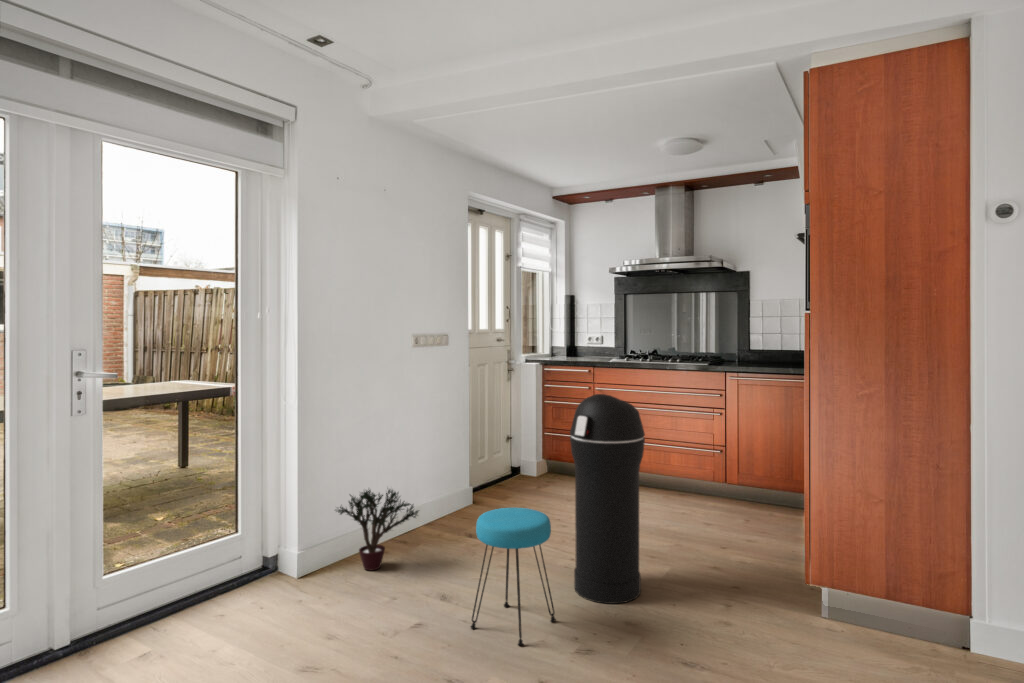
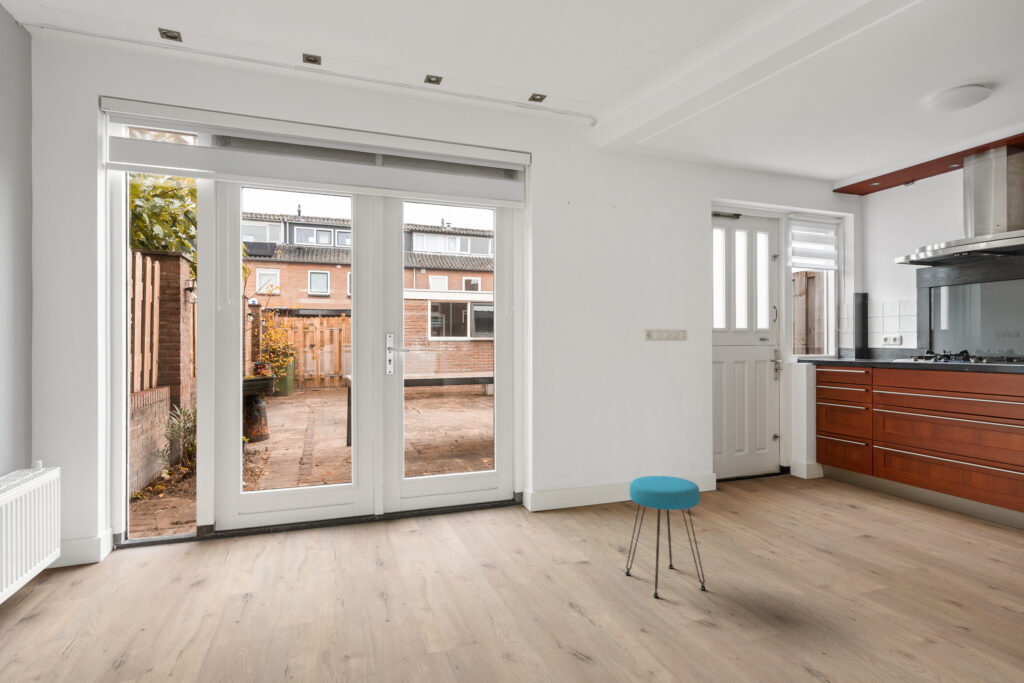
trash can: present [570,394,645,604] -> none [741,378,829,596]
potted plant: present [338,490,418,570] -> none [558,451,626,519]

